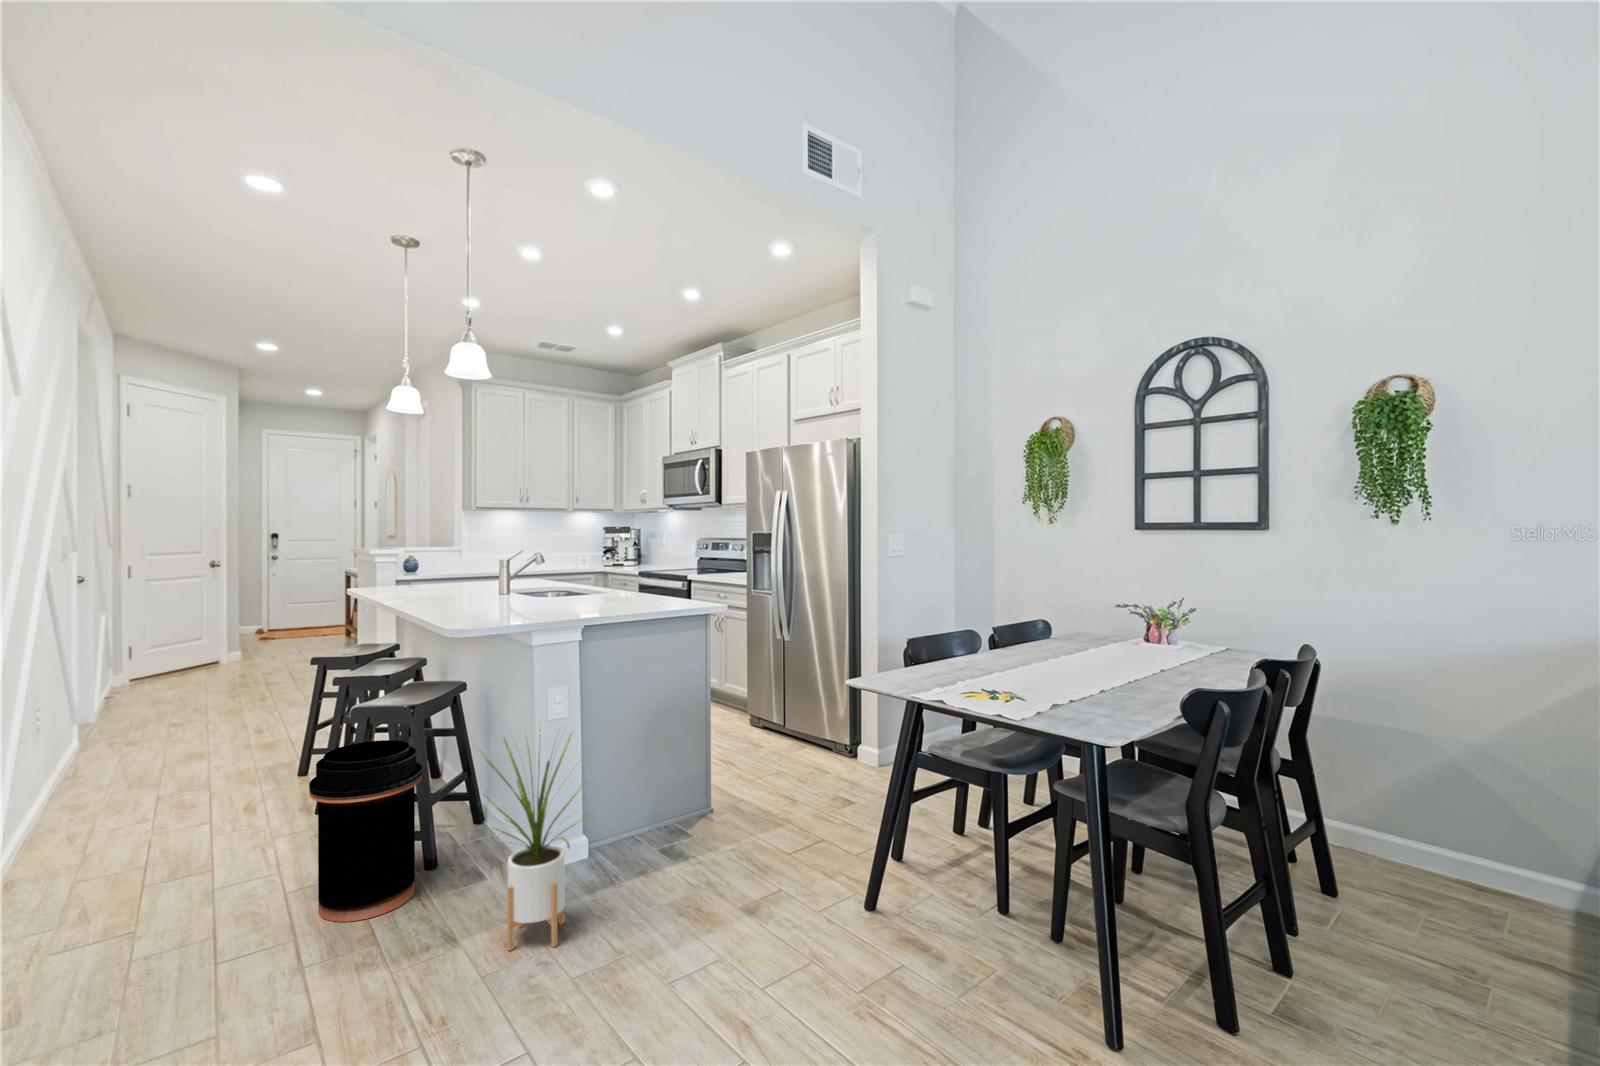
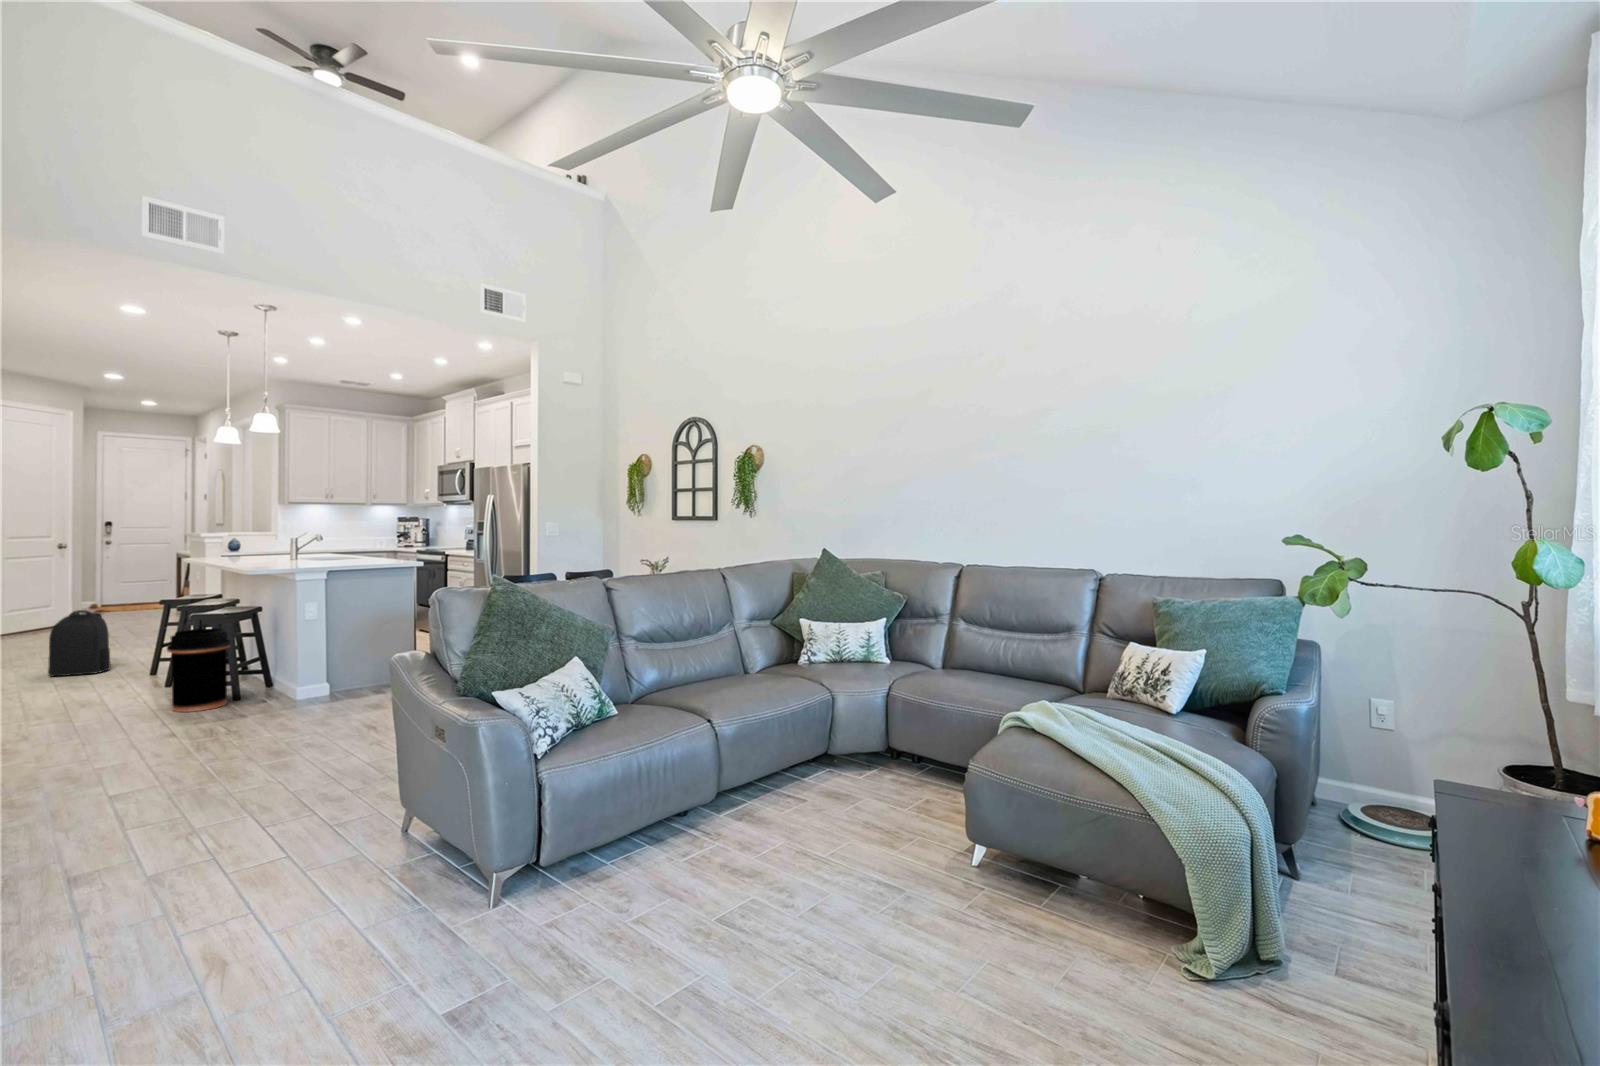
backpack: none [154,673,244,780] -> present [48,610,111,676]
house plant: present [482,734,585,951] -> none [257,610,323,715]

